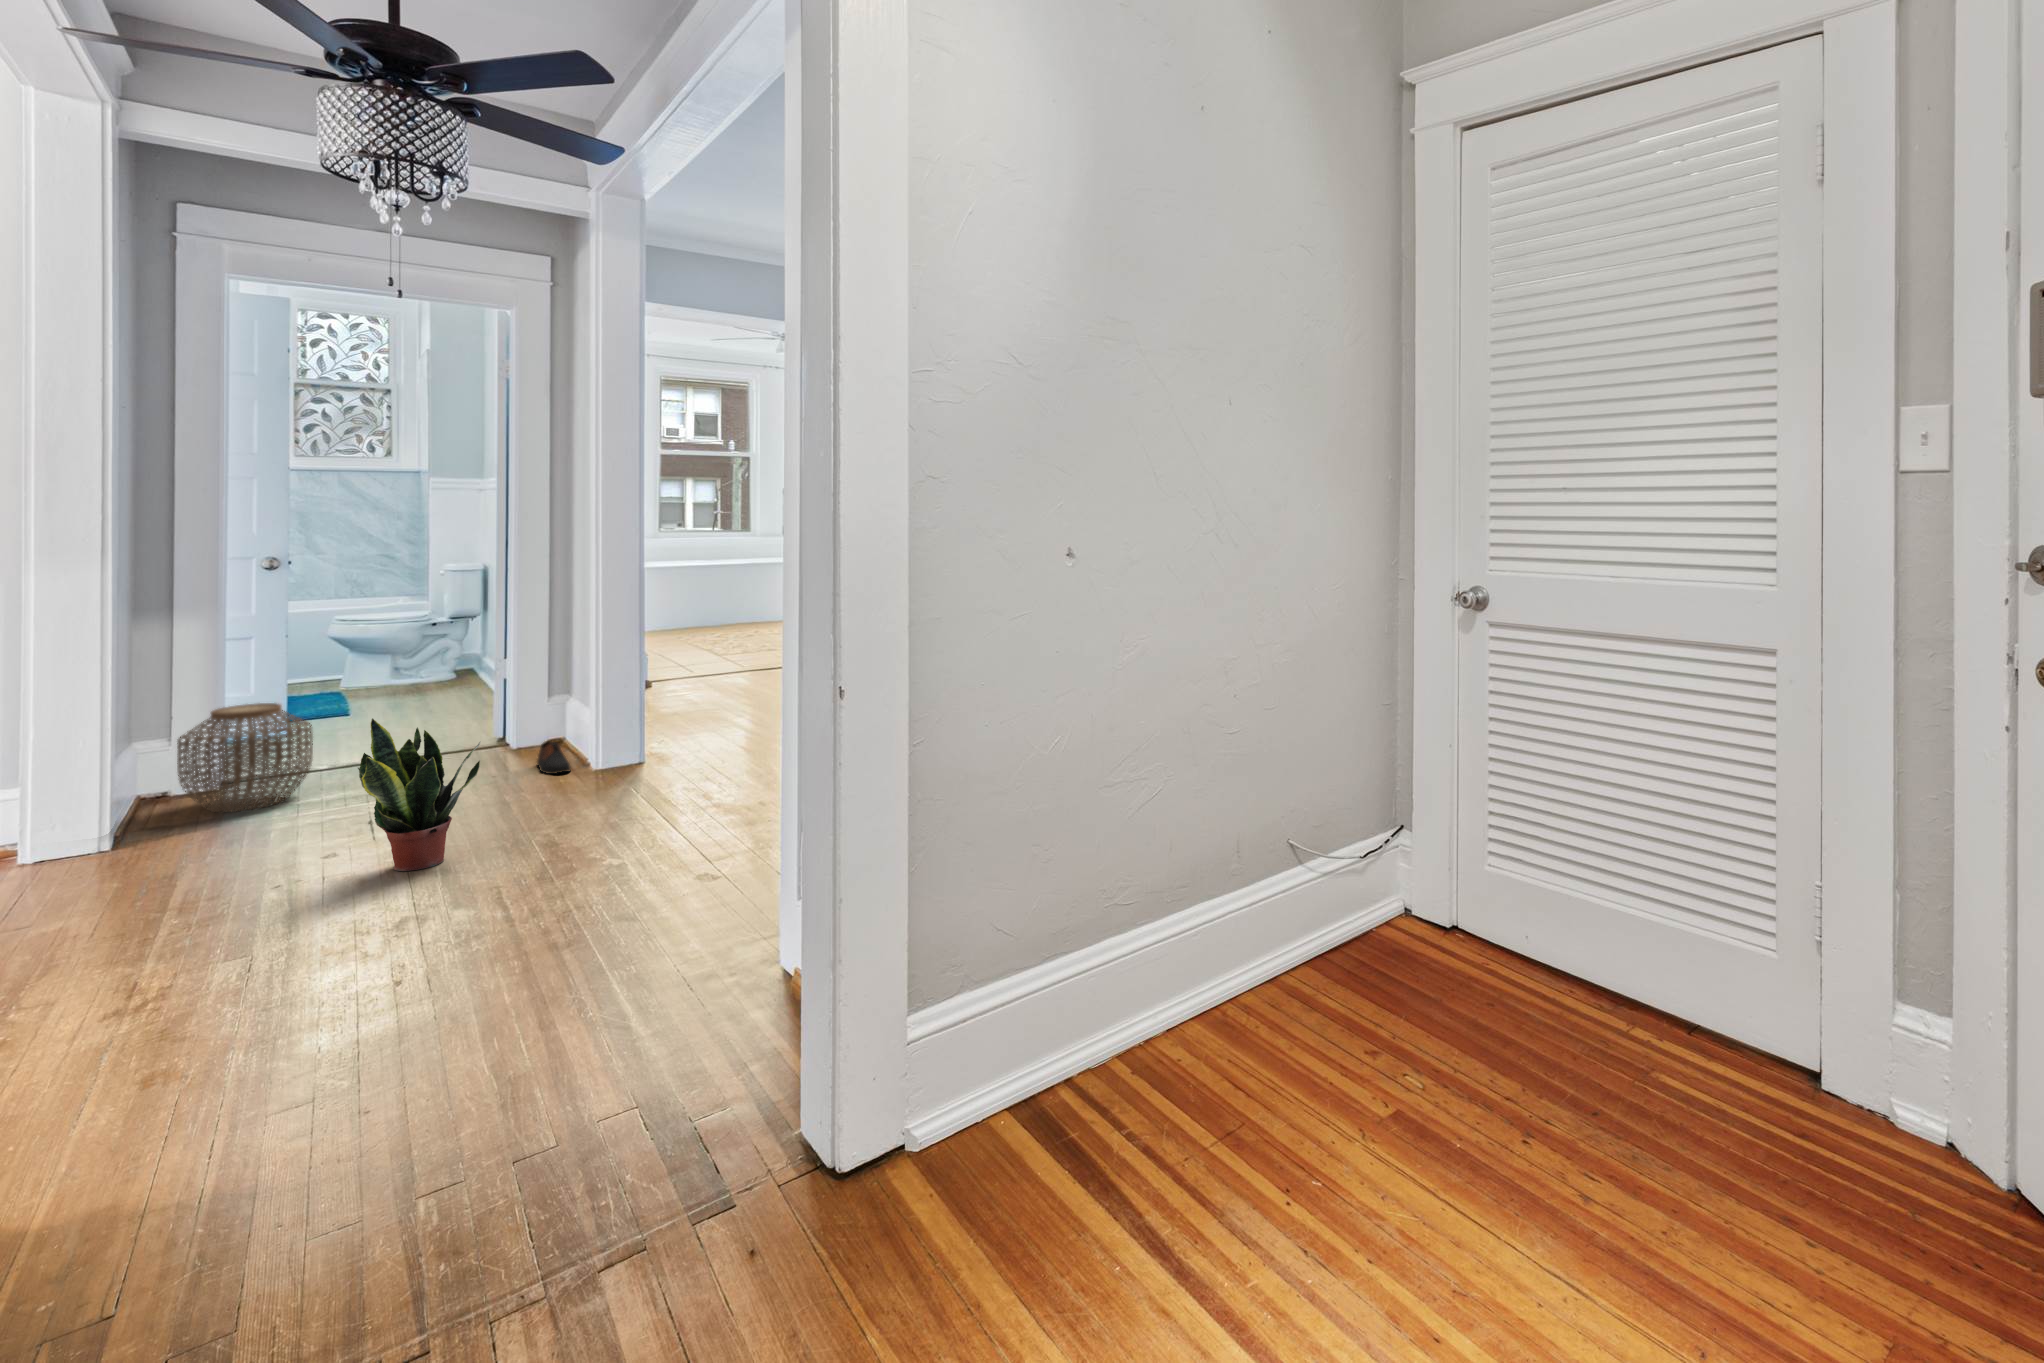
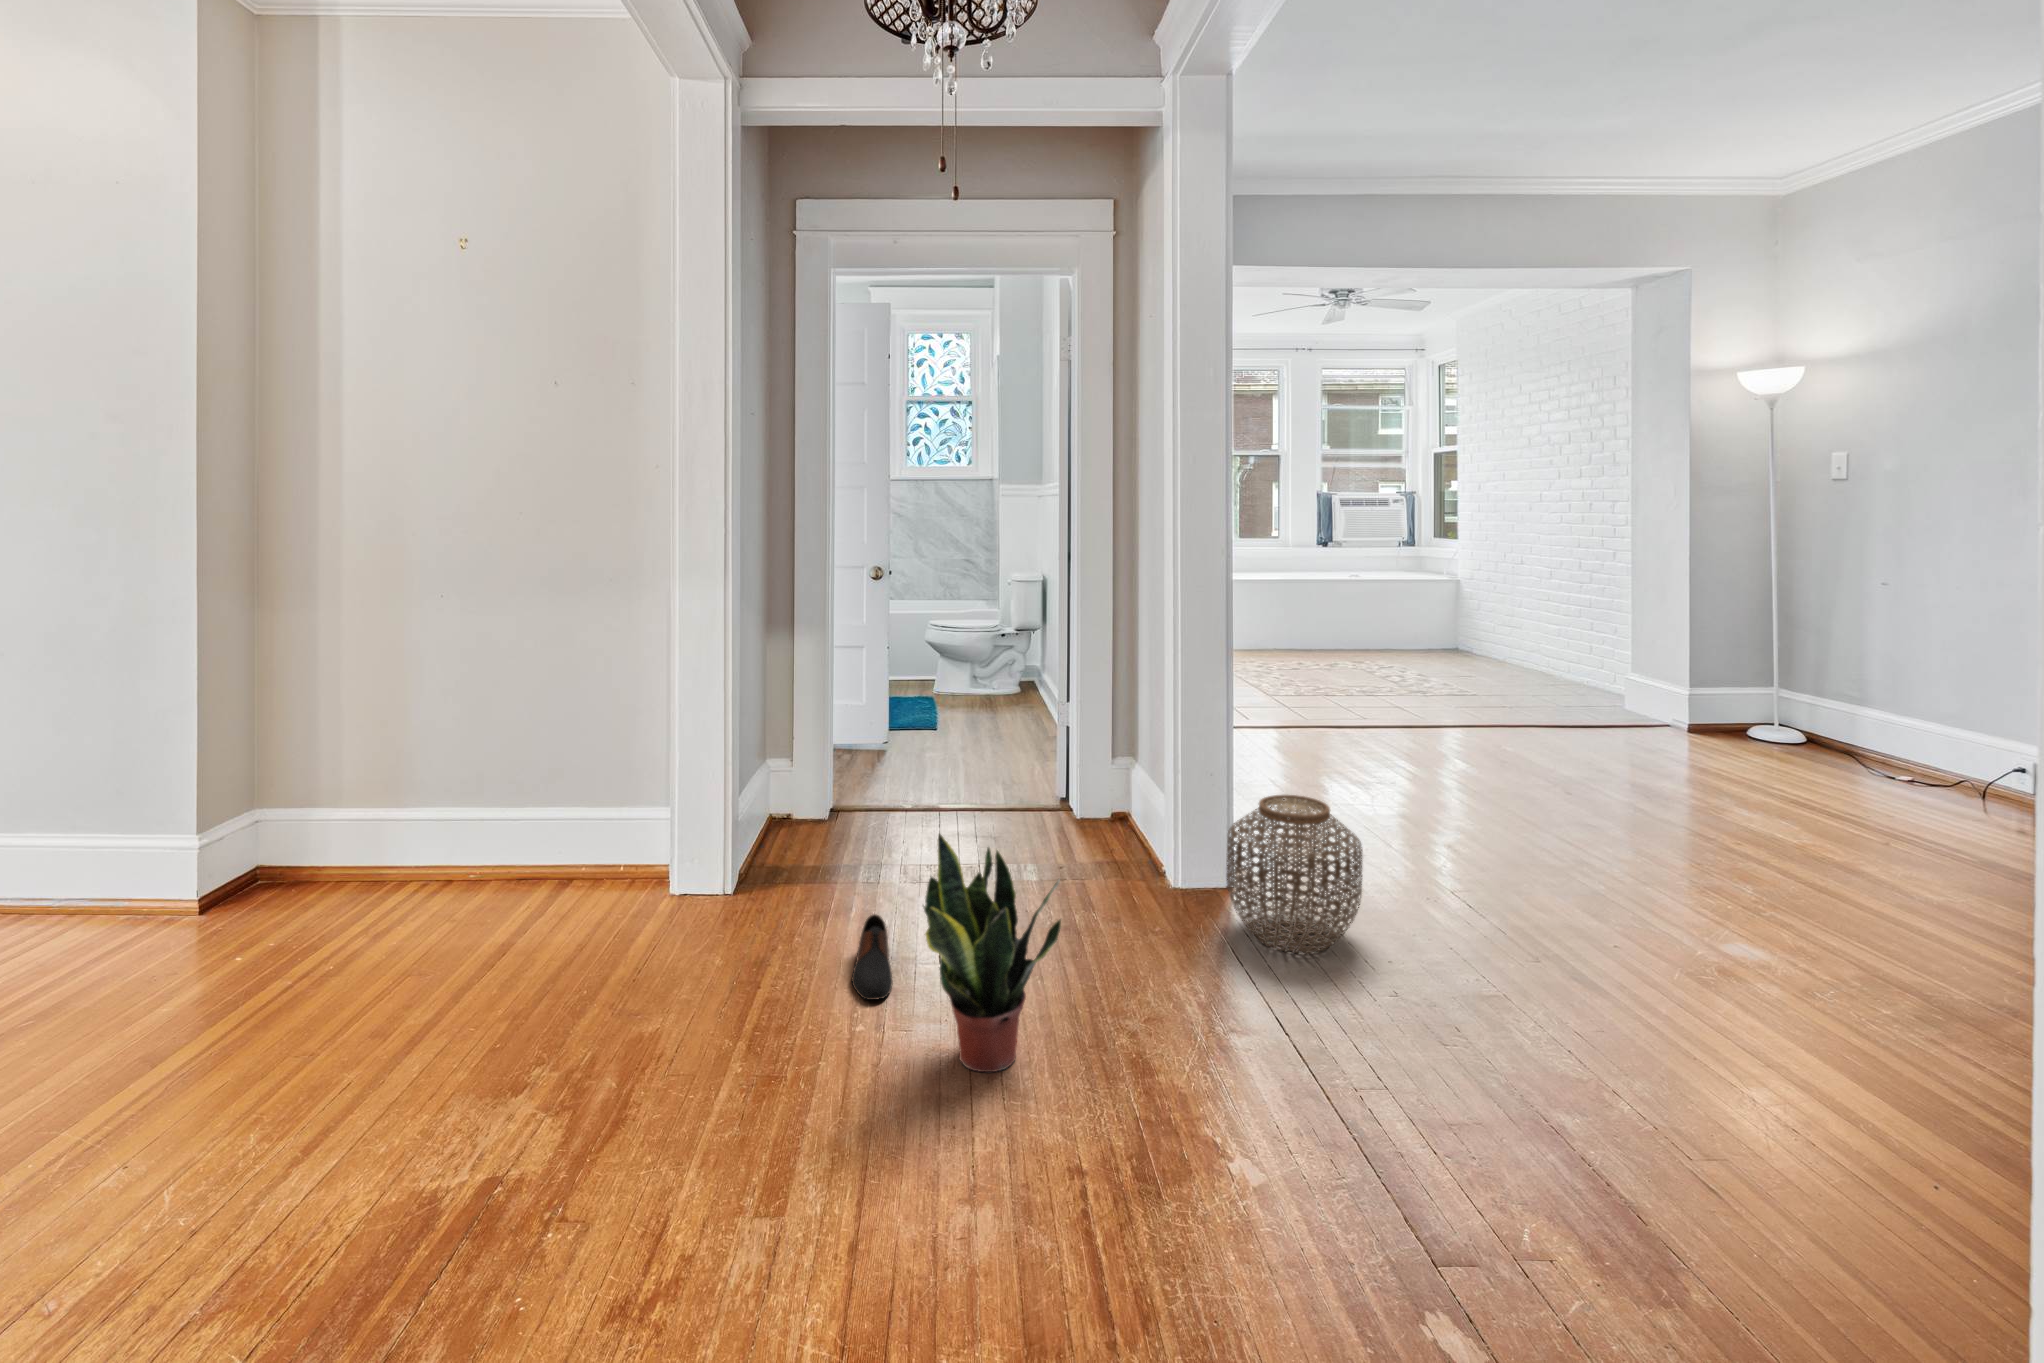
woven basket: present [177,703,313,812] -> present [1227,795,1362,953]
shoe: present [537,741,571,774] -> present [852,914,893,1000]

